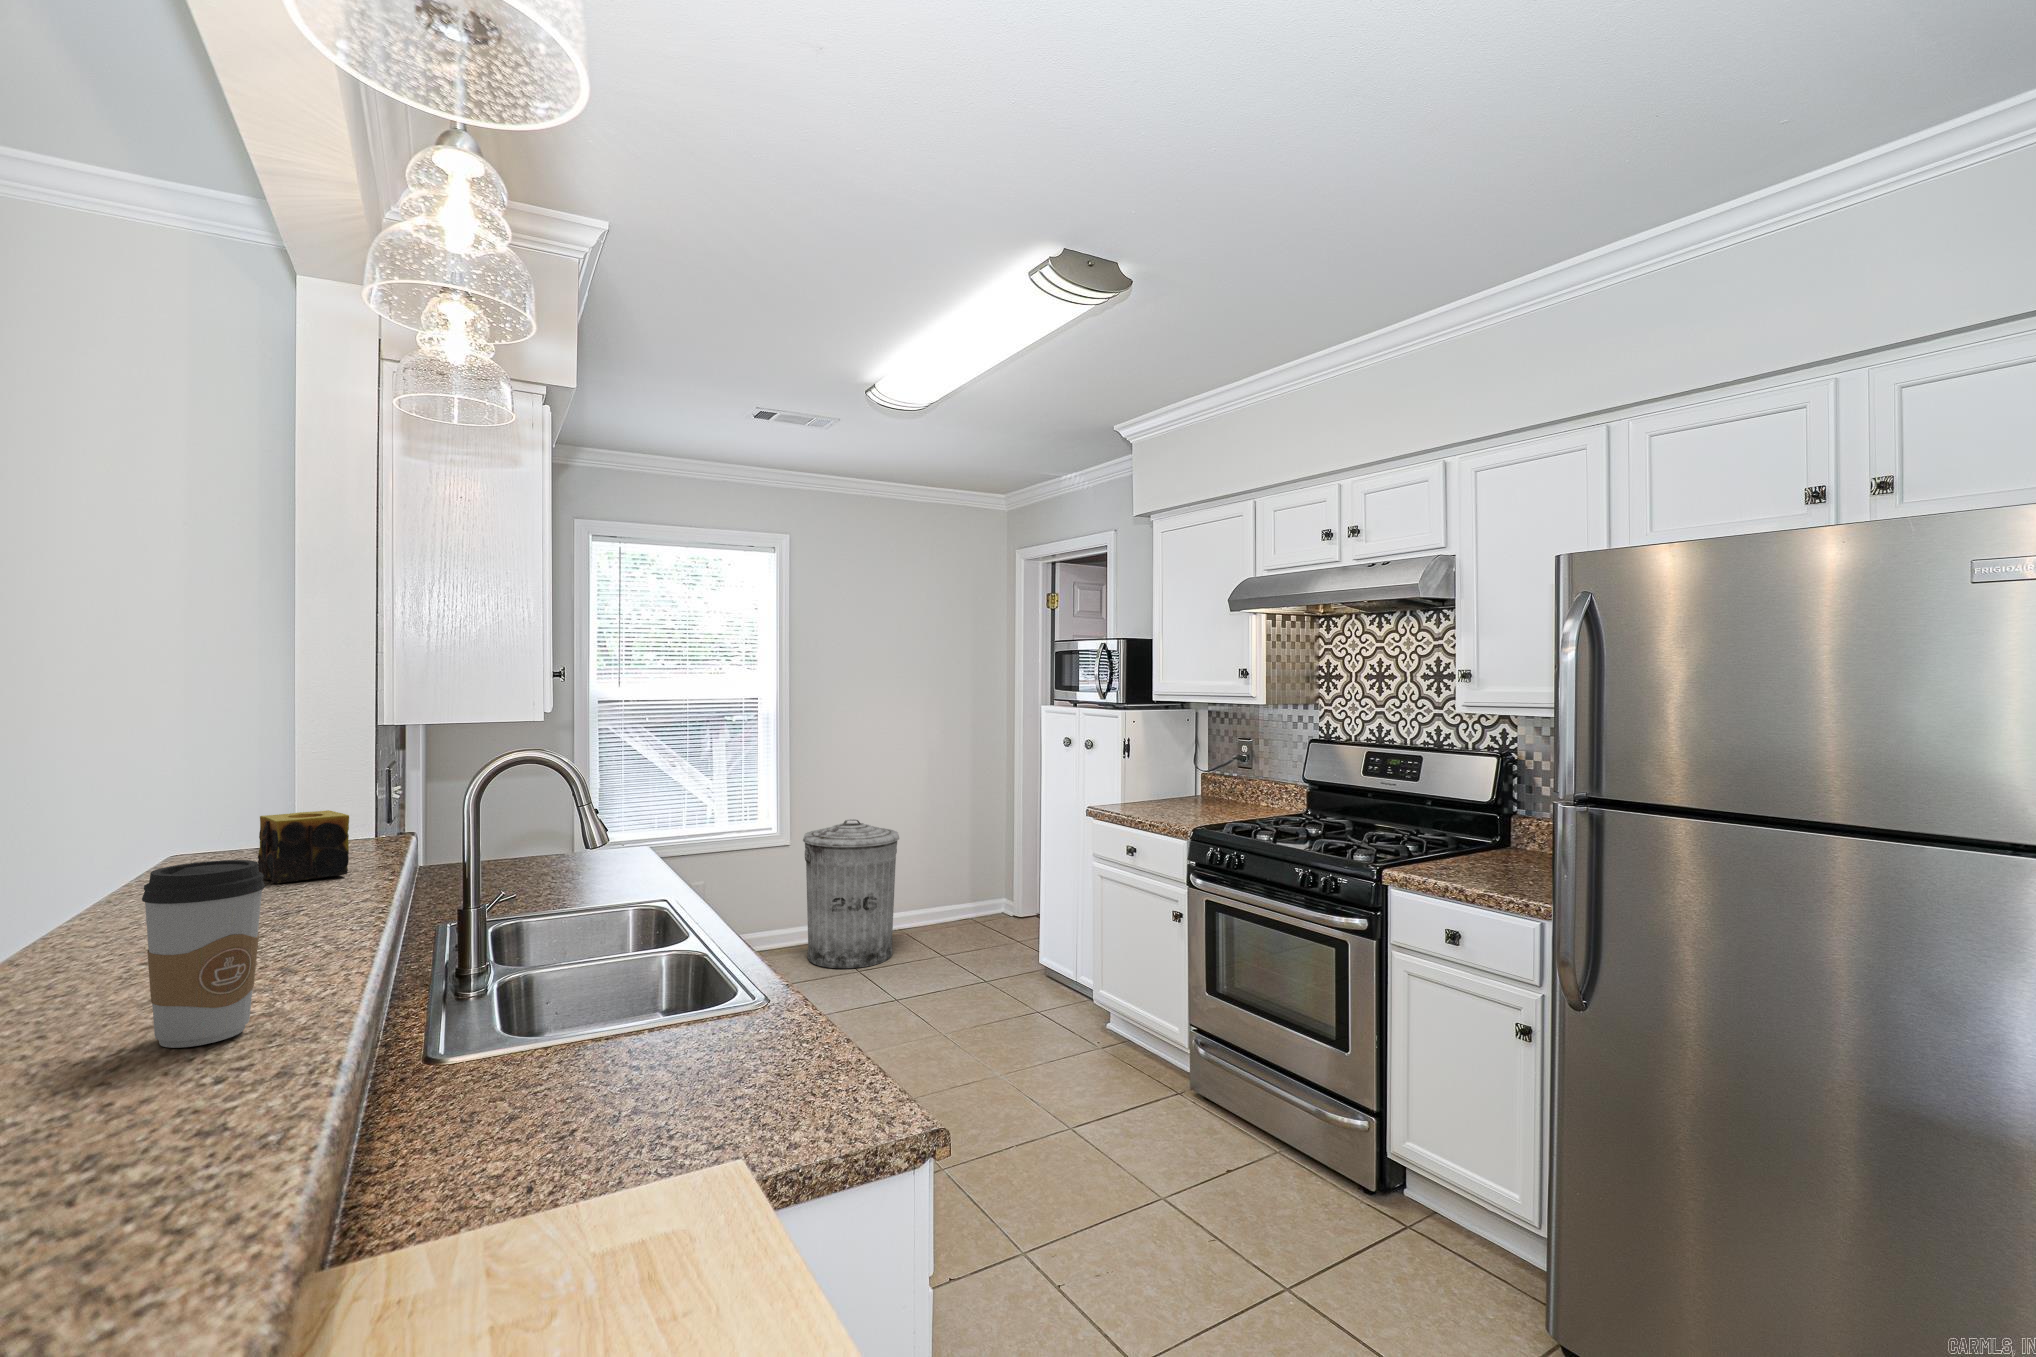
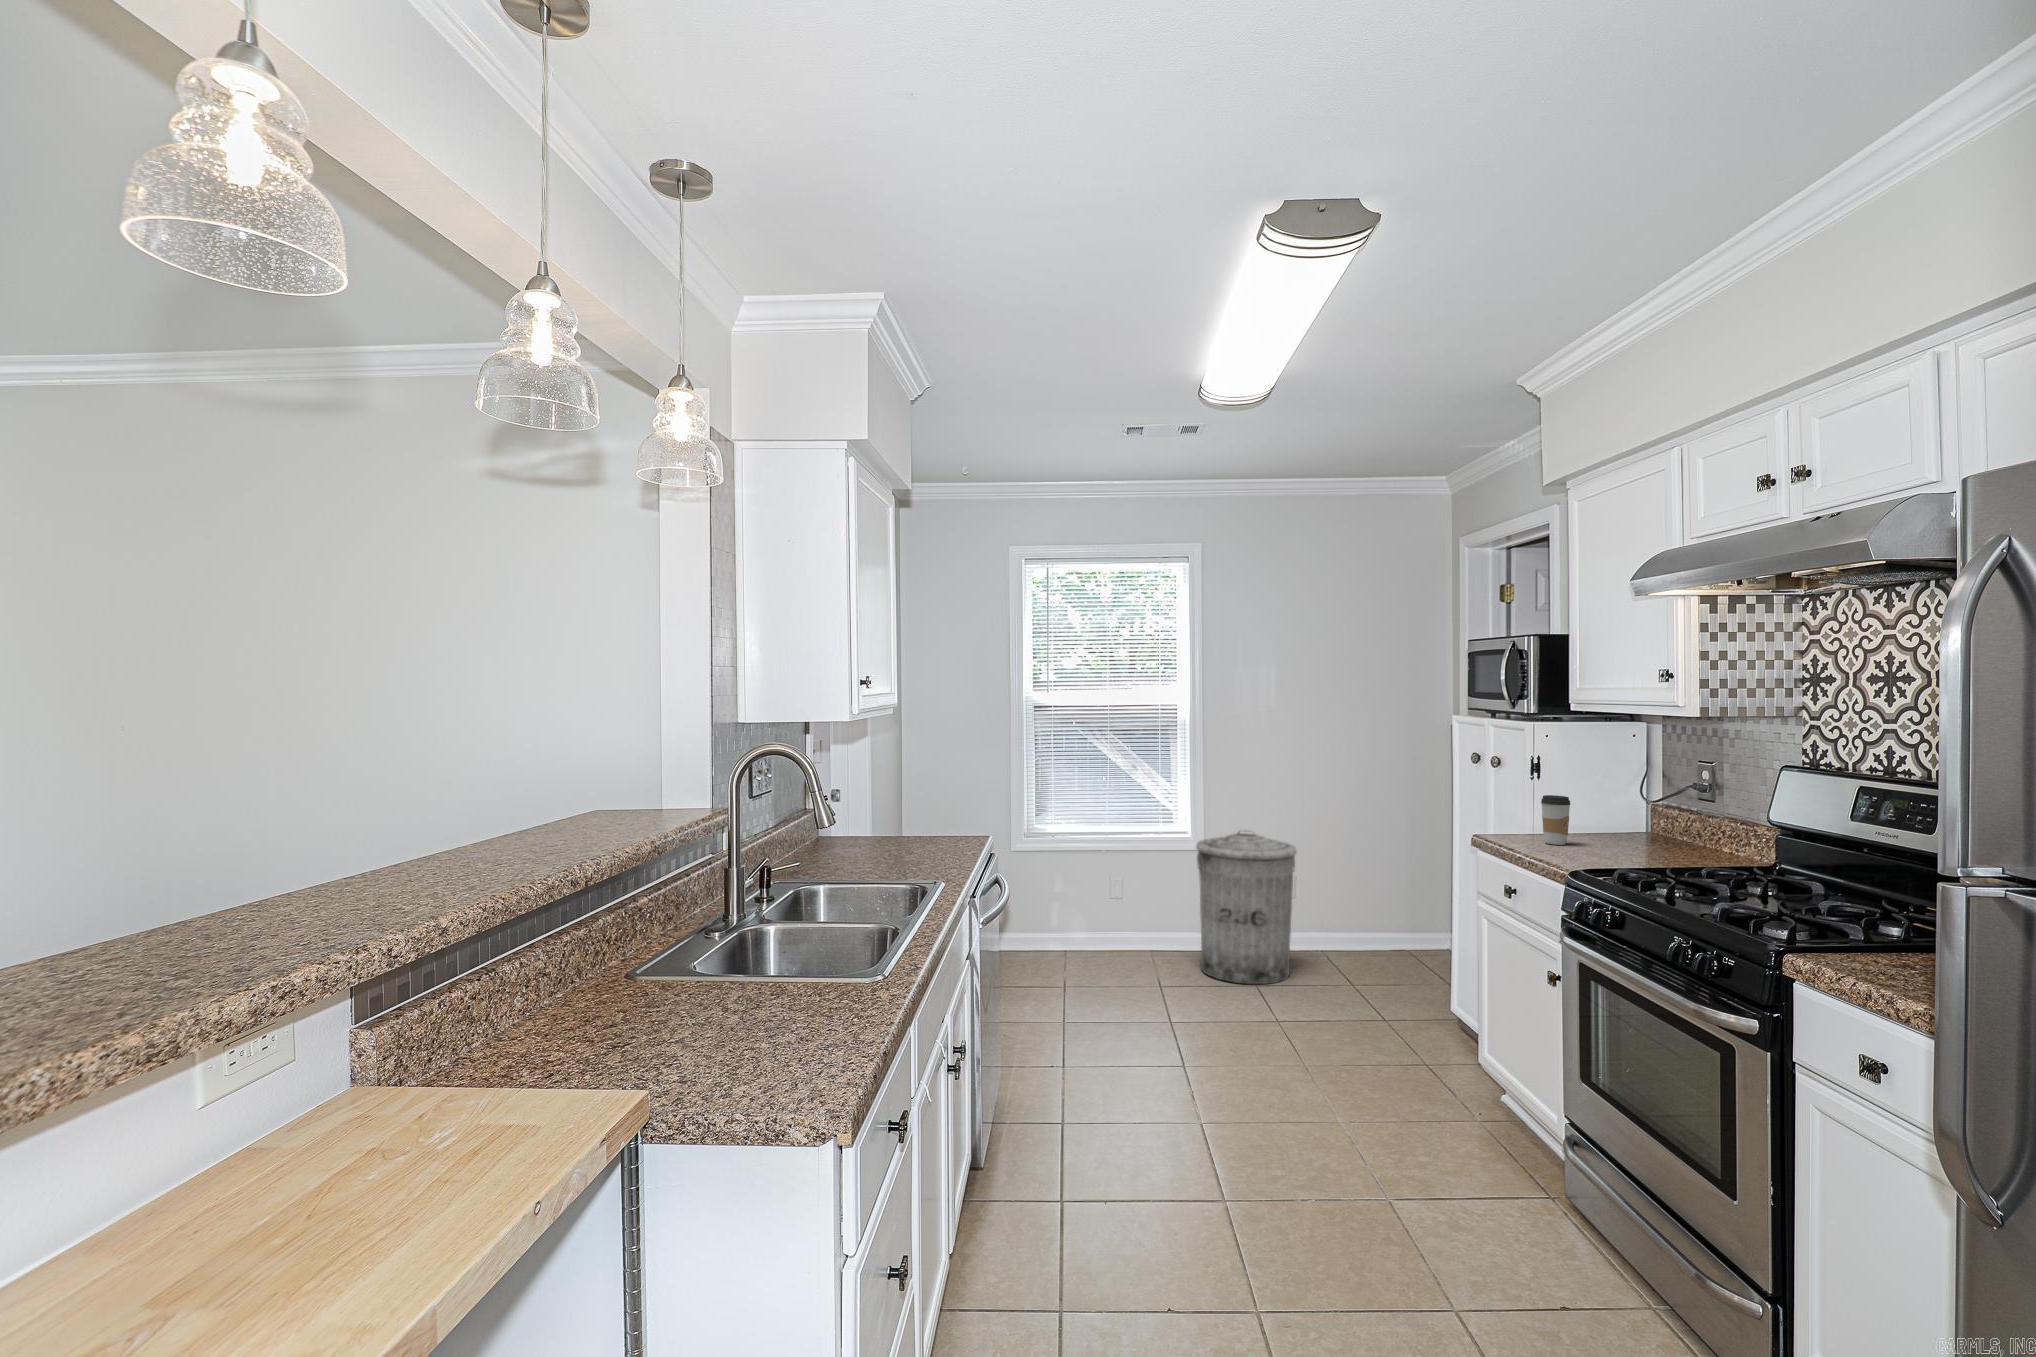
candle: present [258,810,349,883] -> none [608,774,657,822]
coffee cup: present [142,860,265,1048] -> present [1541,795,1570,845]

